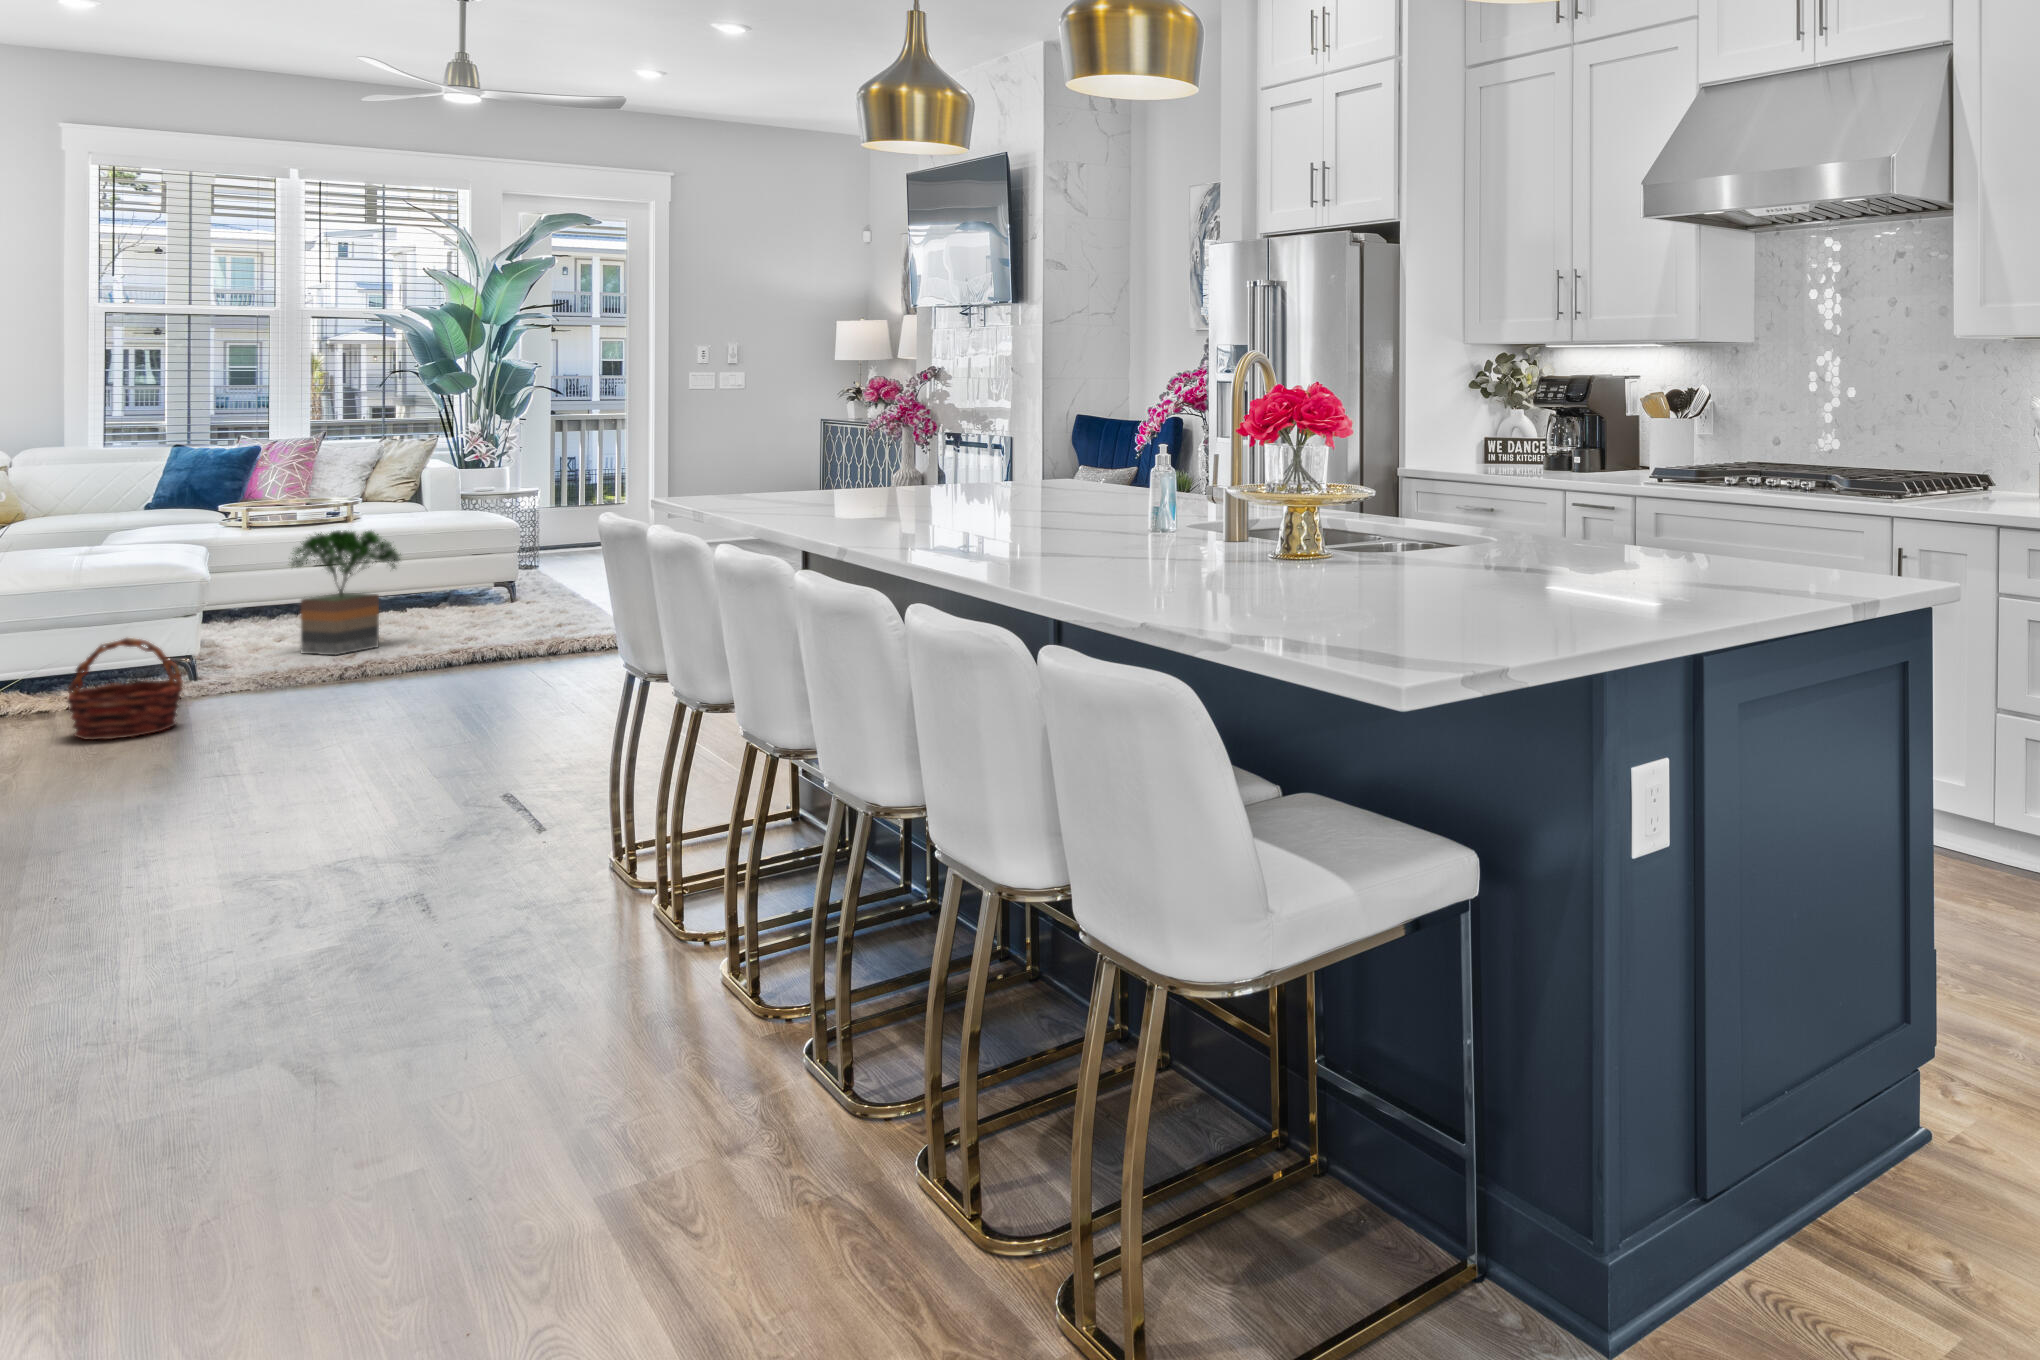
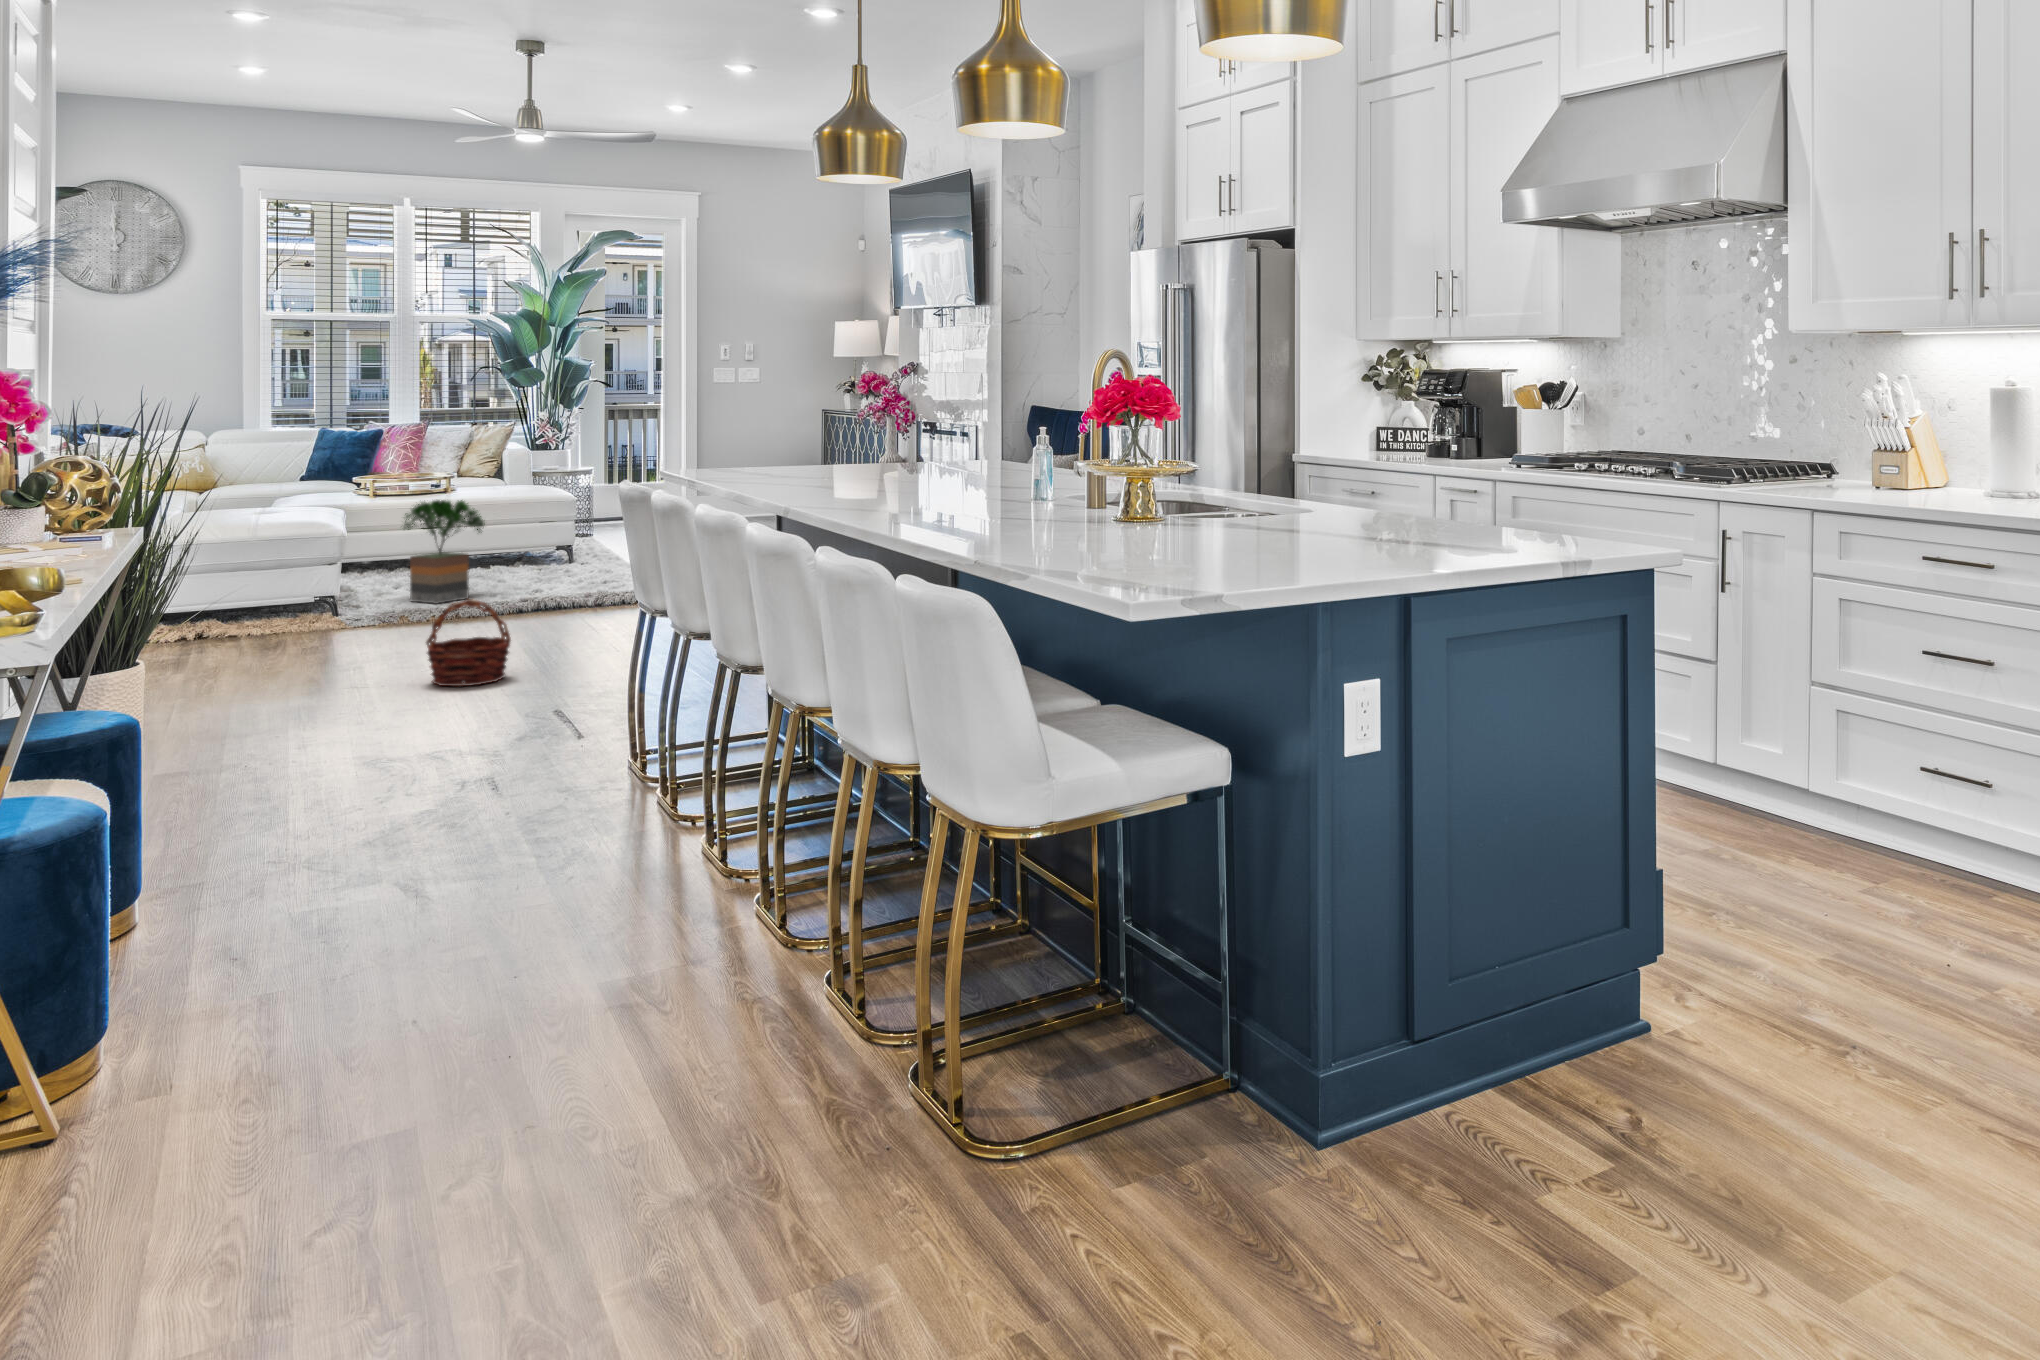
basket: present [67,638,183,739] -> present [426,599,511,686]

